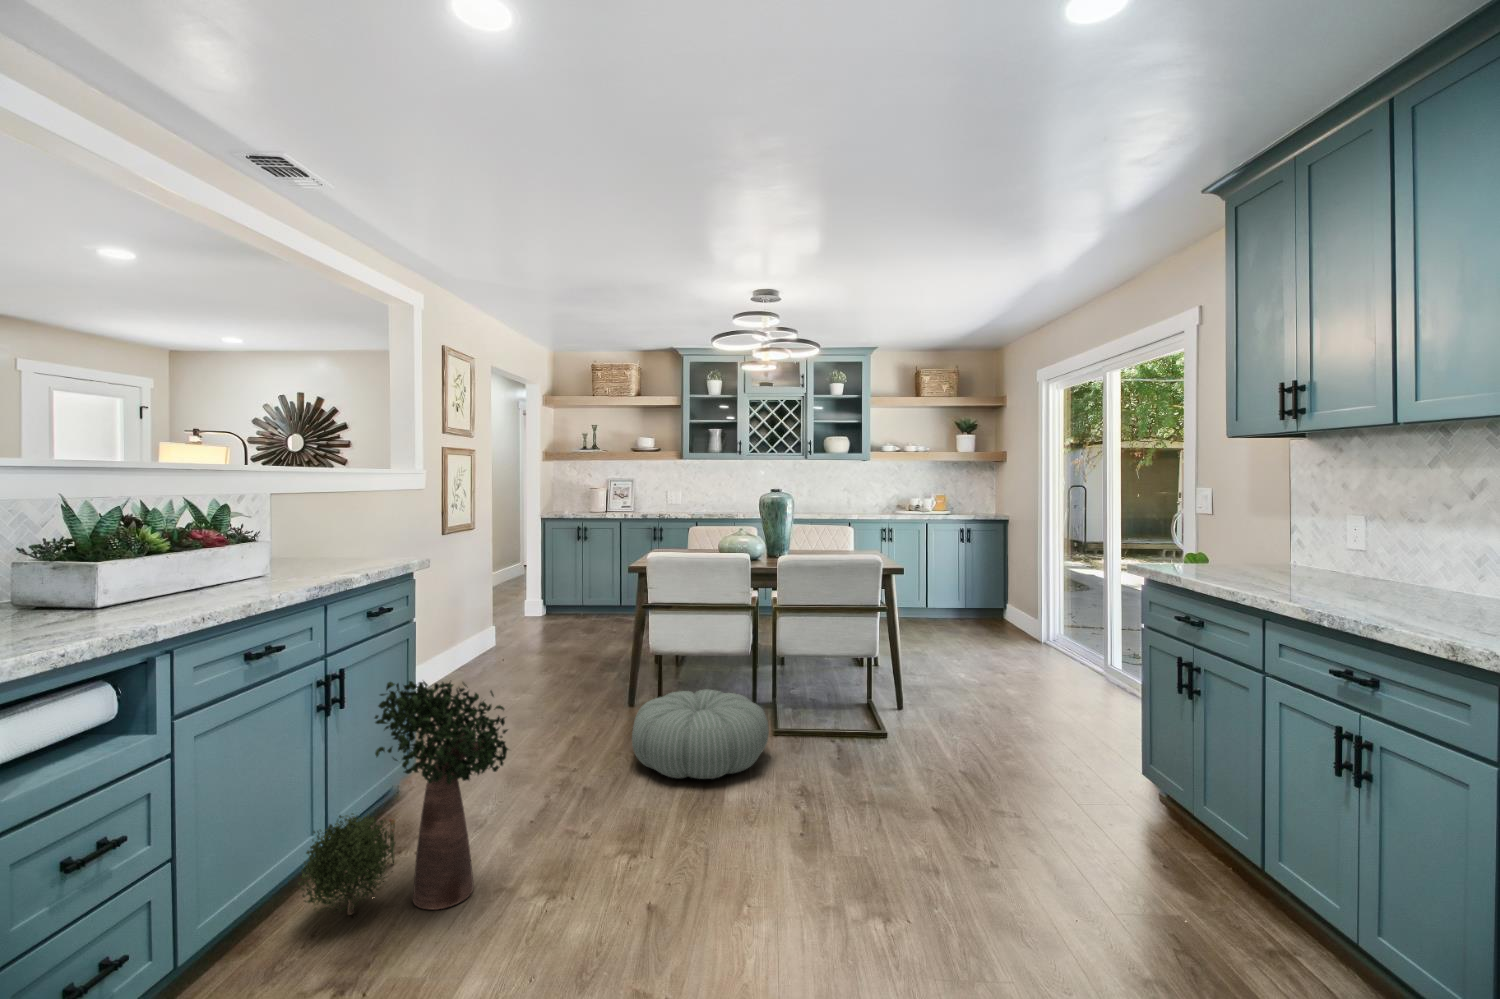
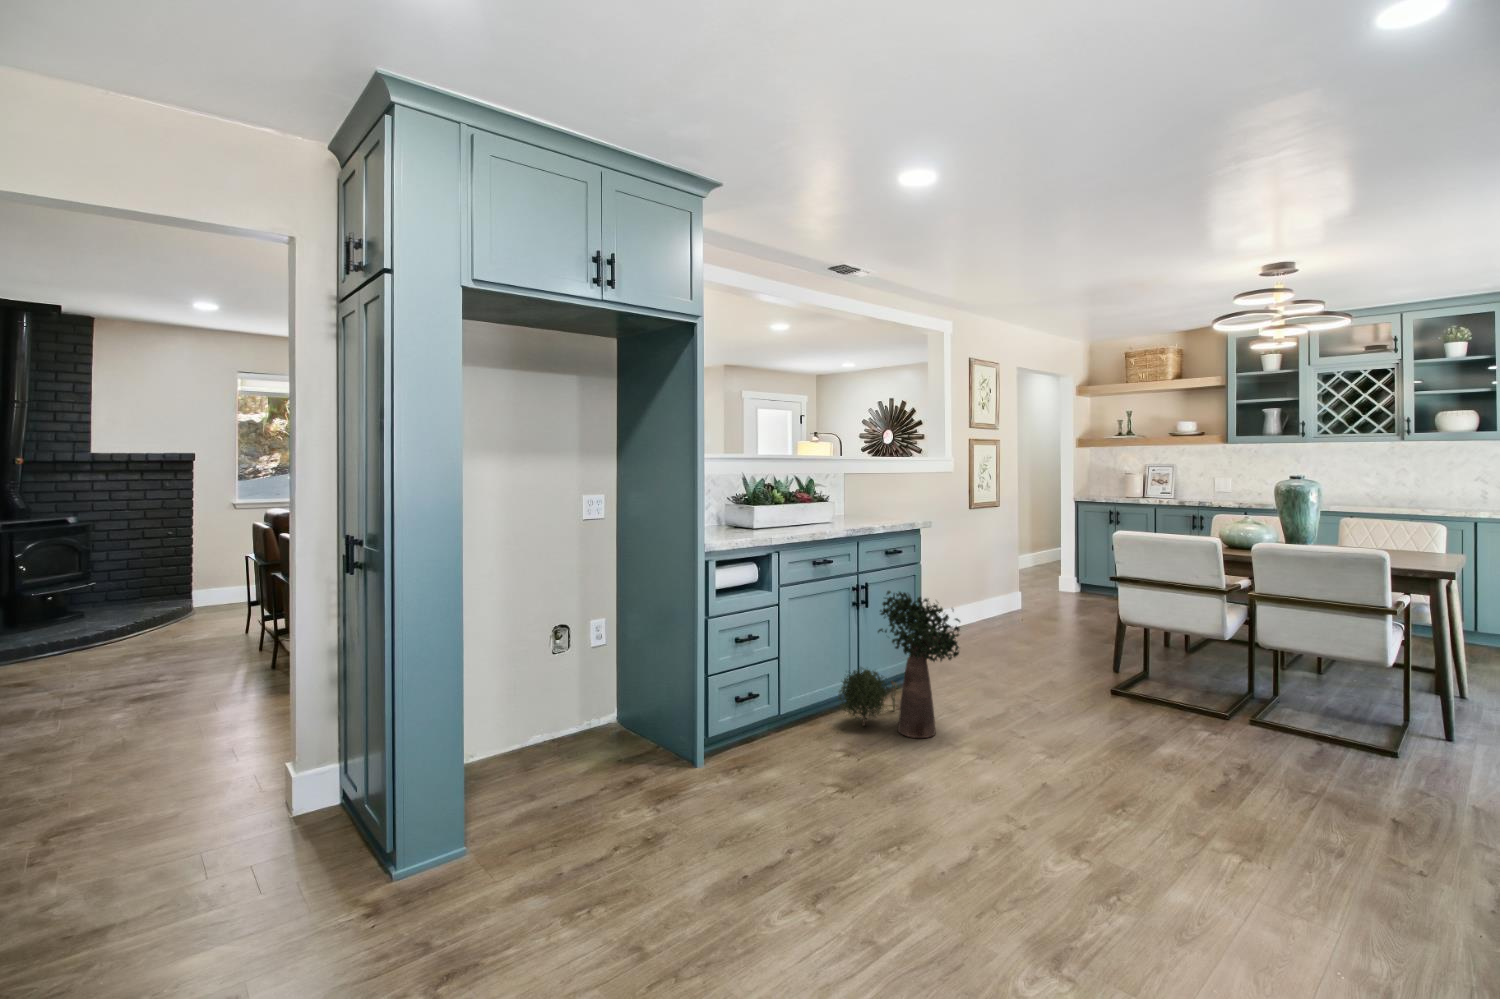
pouf: present [632,690,769,779] -> none [1085,651,1225,726]

